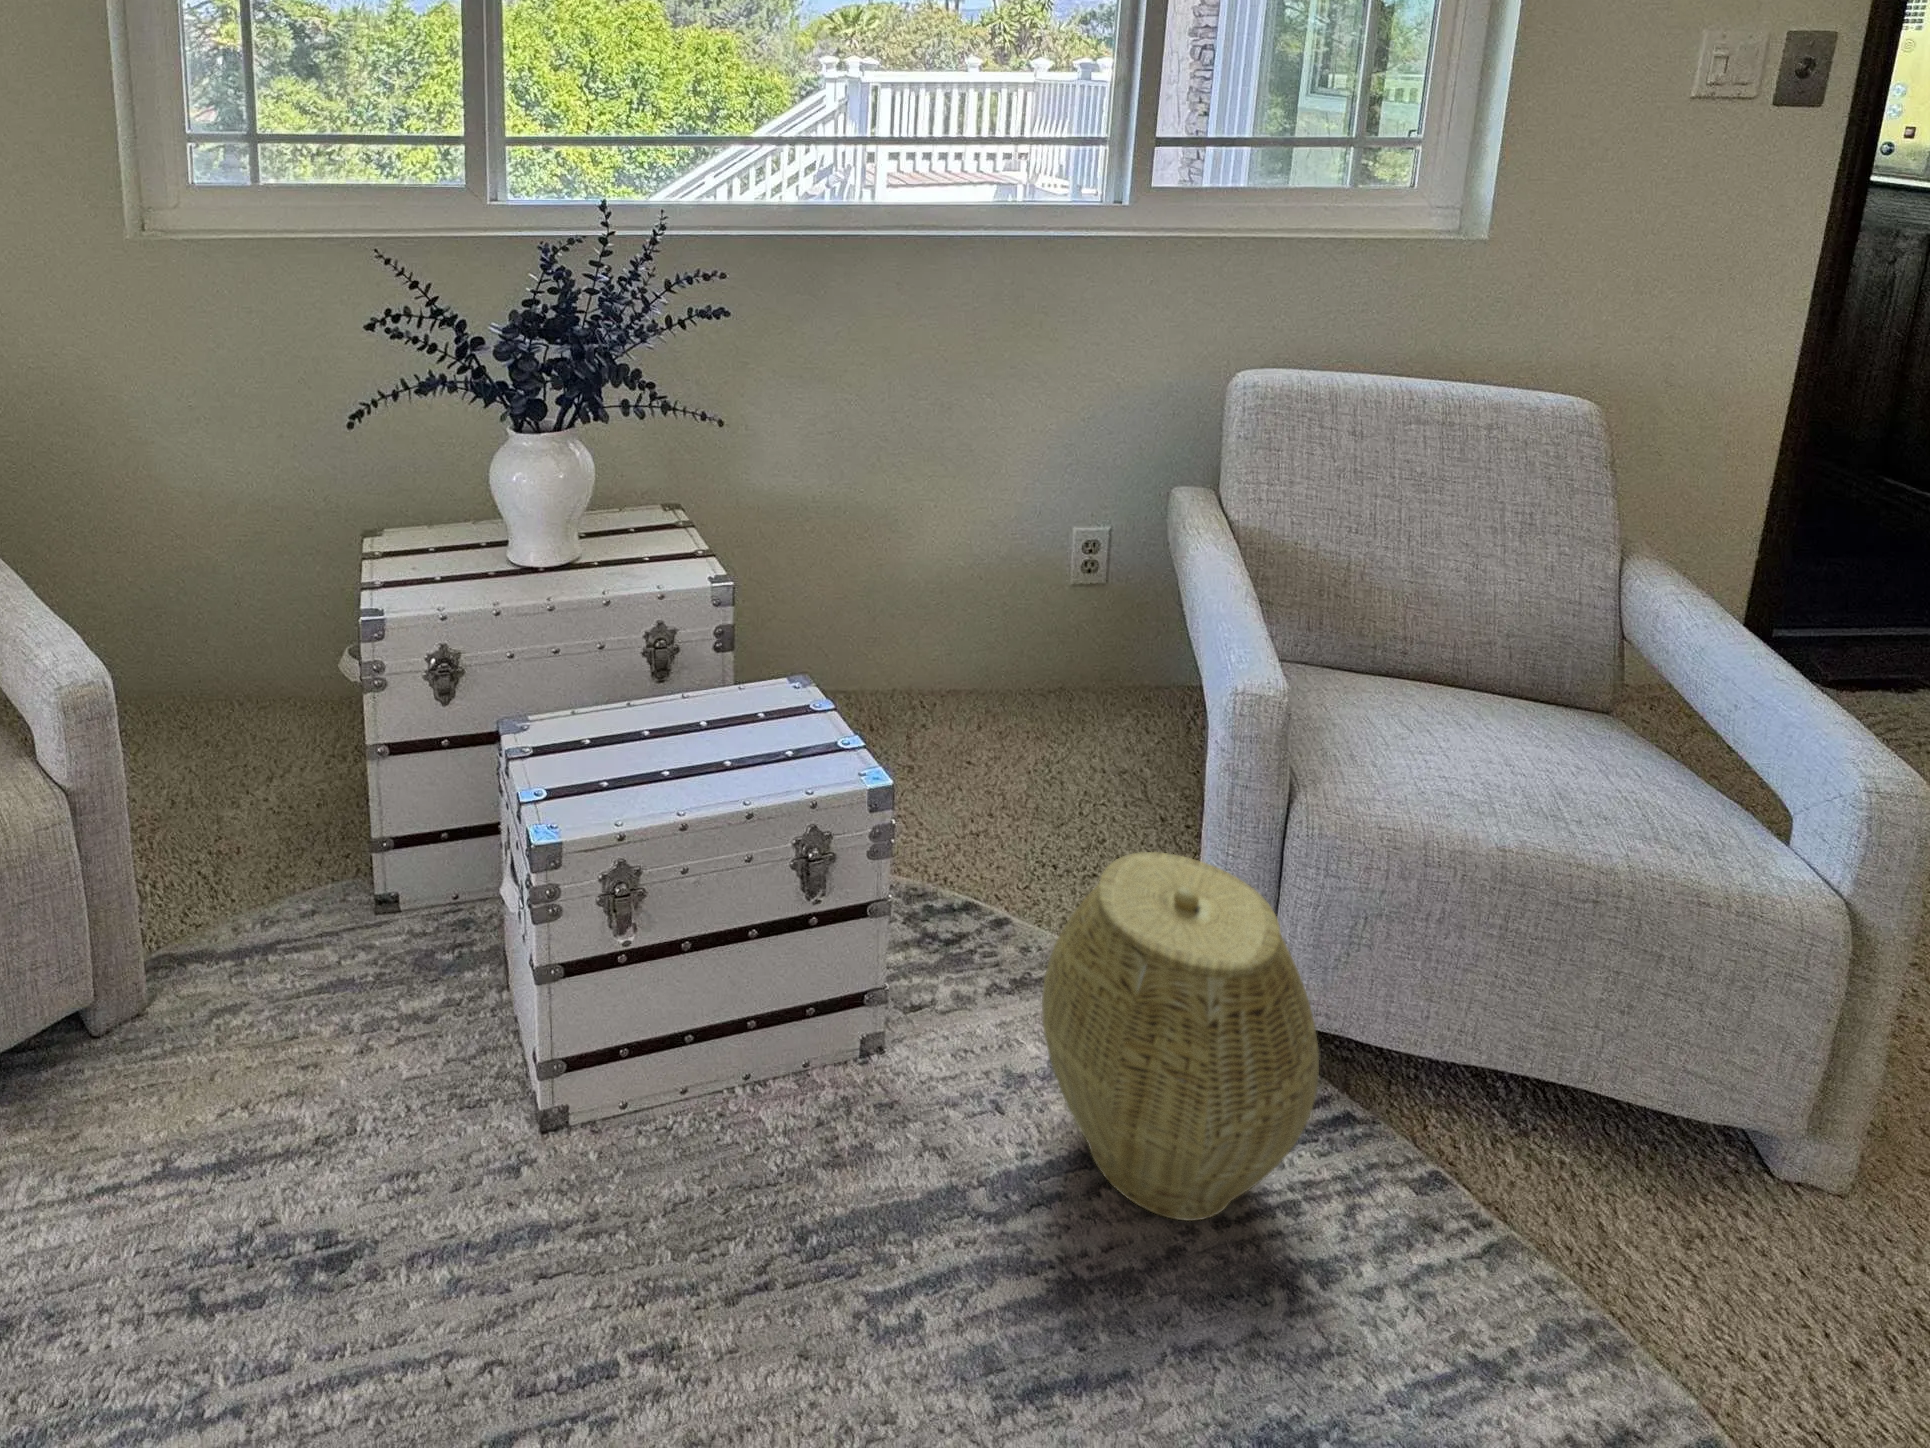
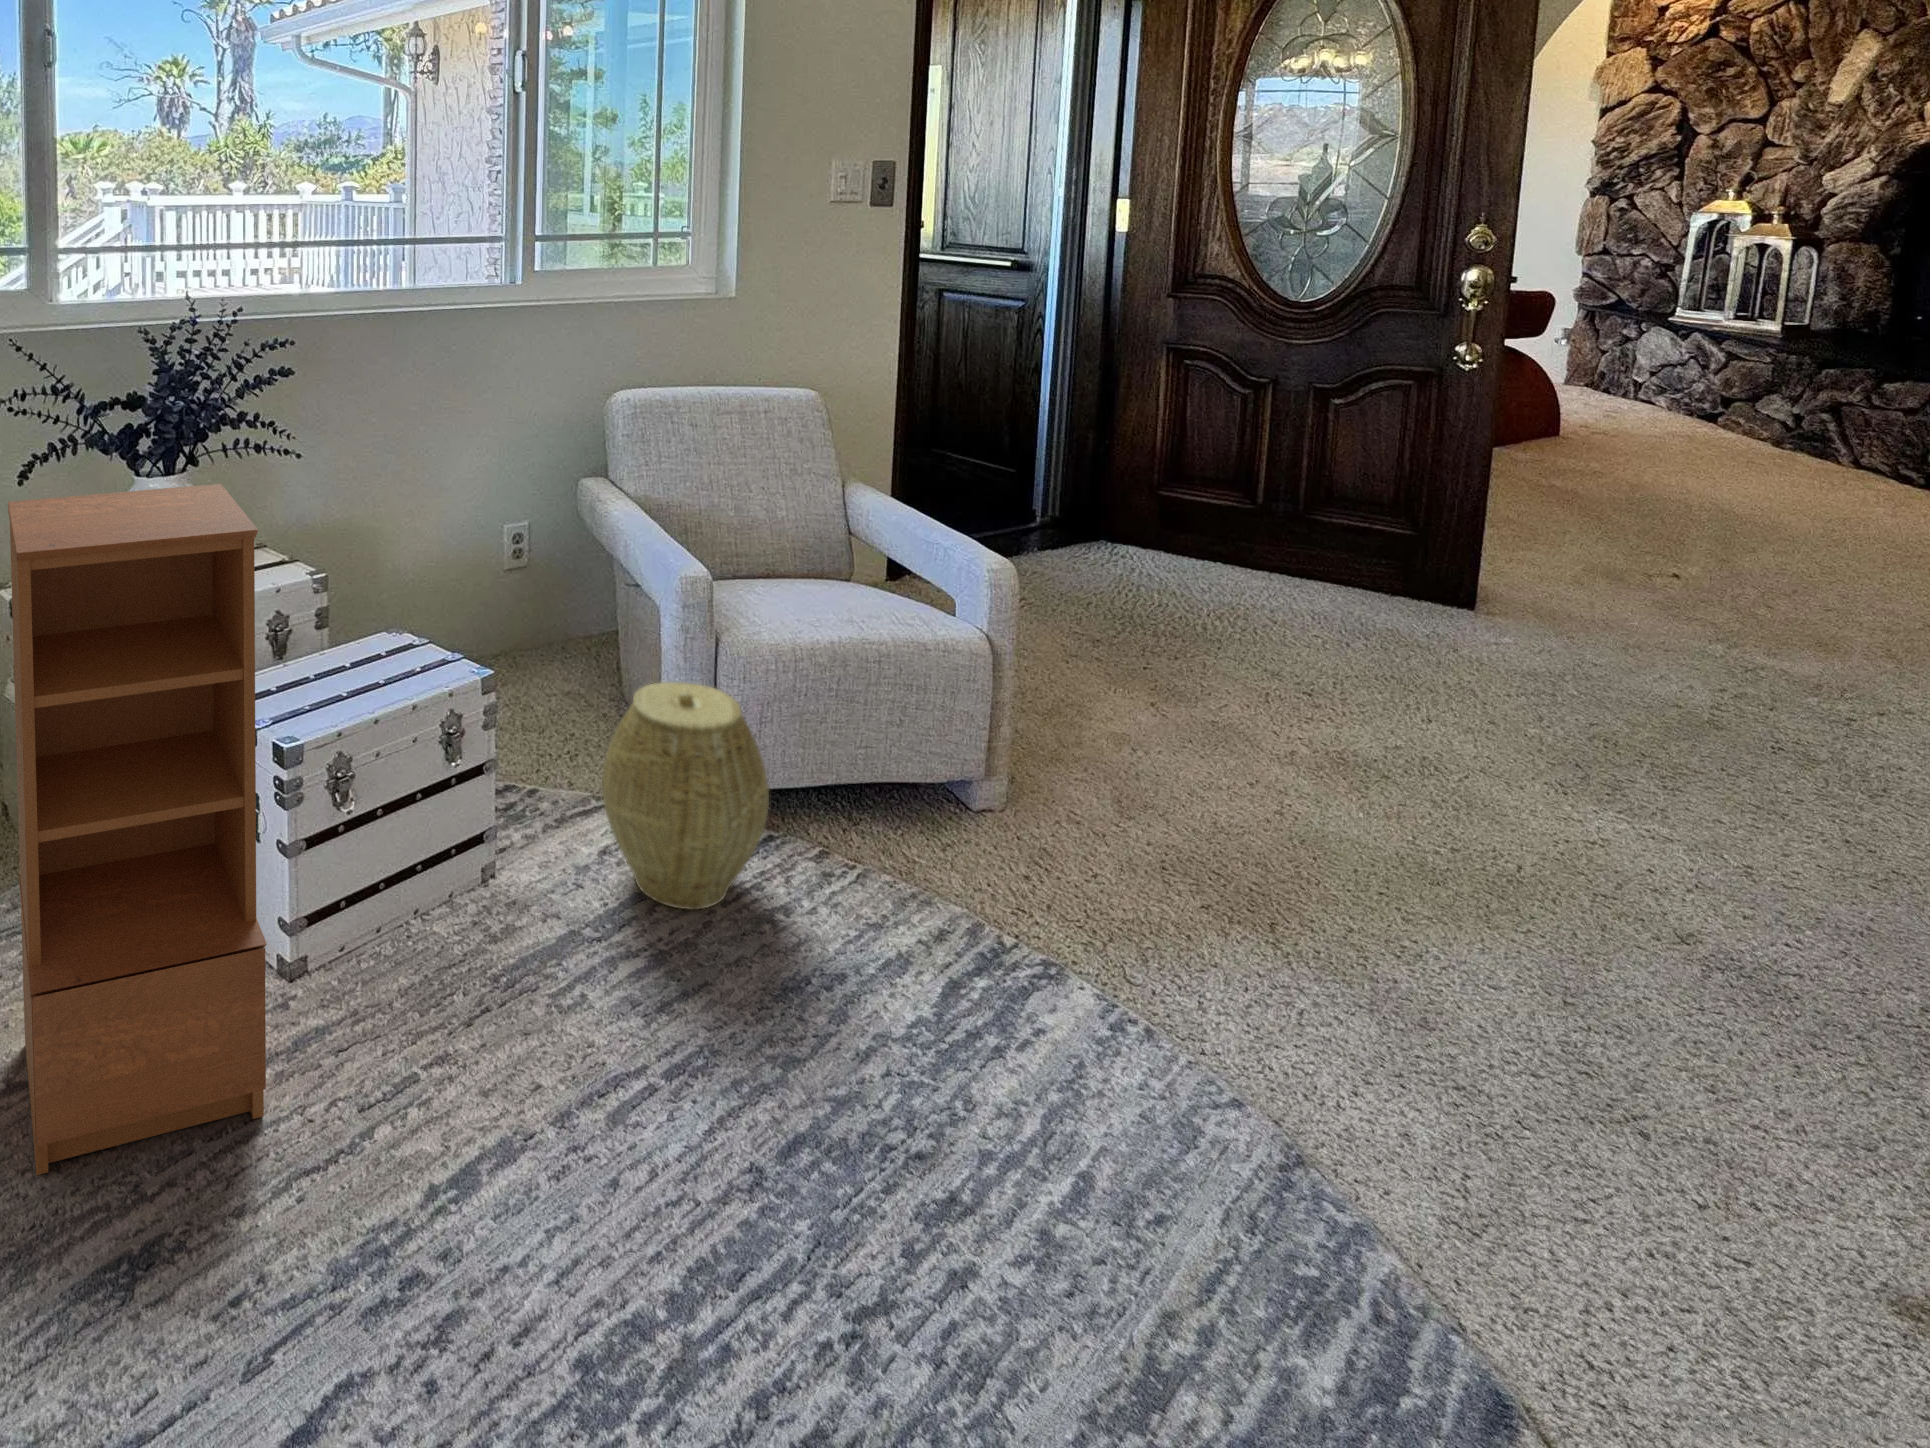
bookcase: none [36,481,455,1347] -> present [8,484,267,1175]

